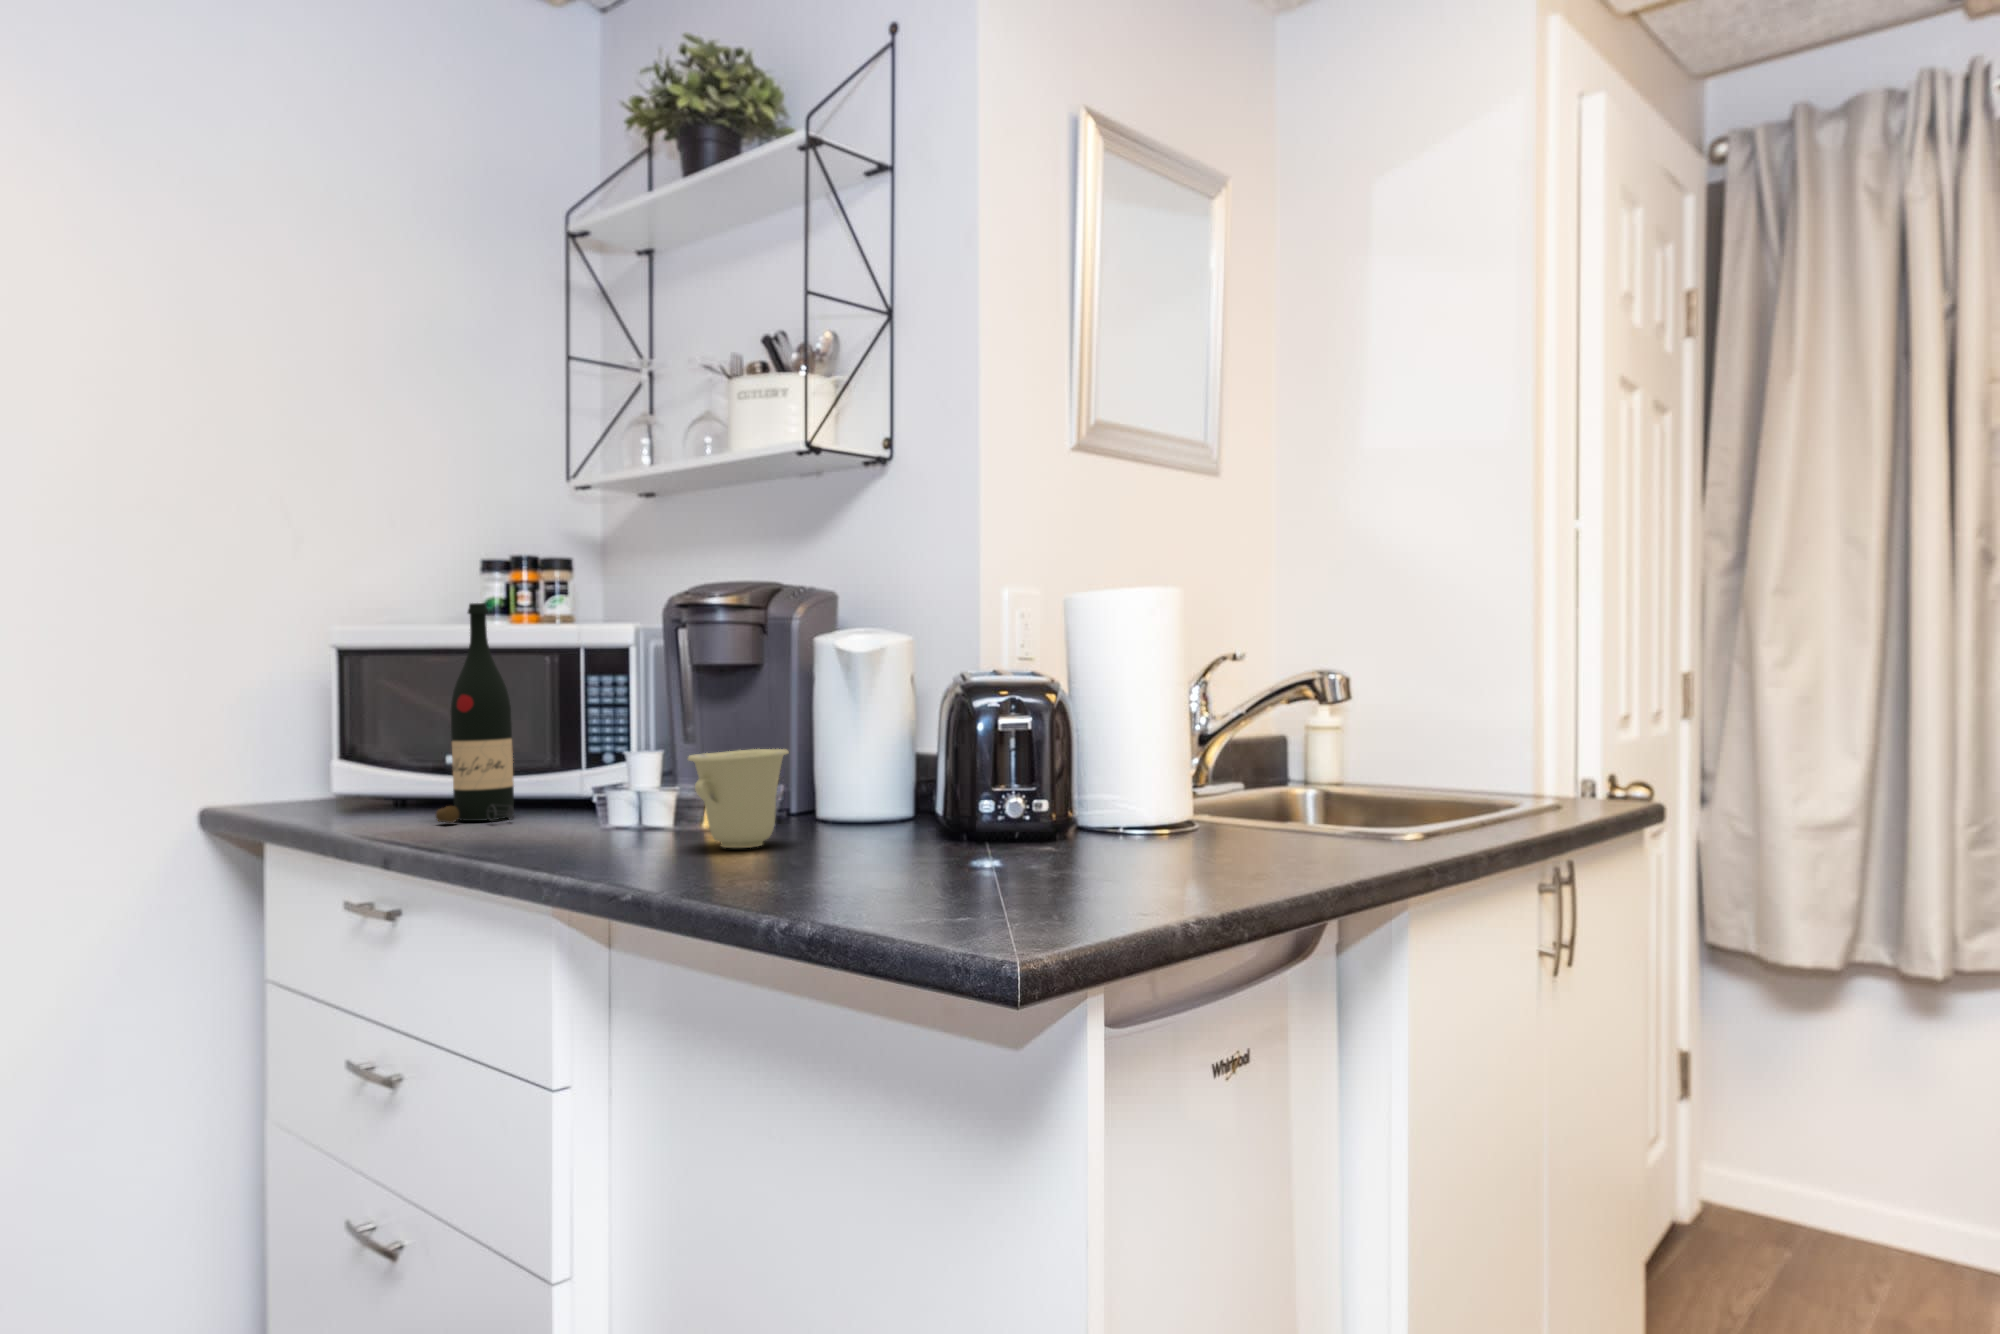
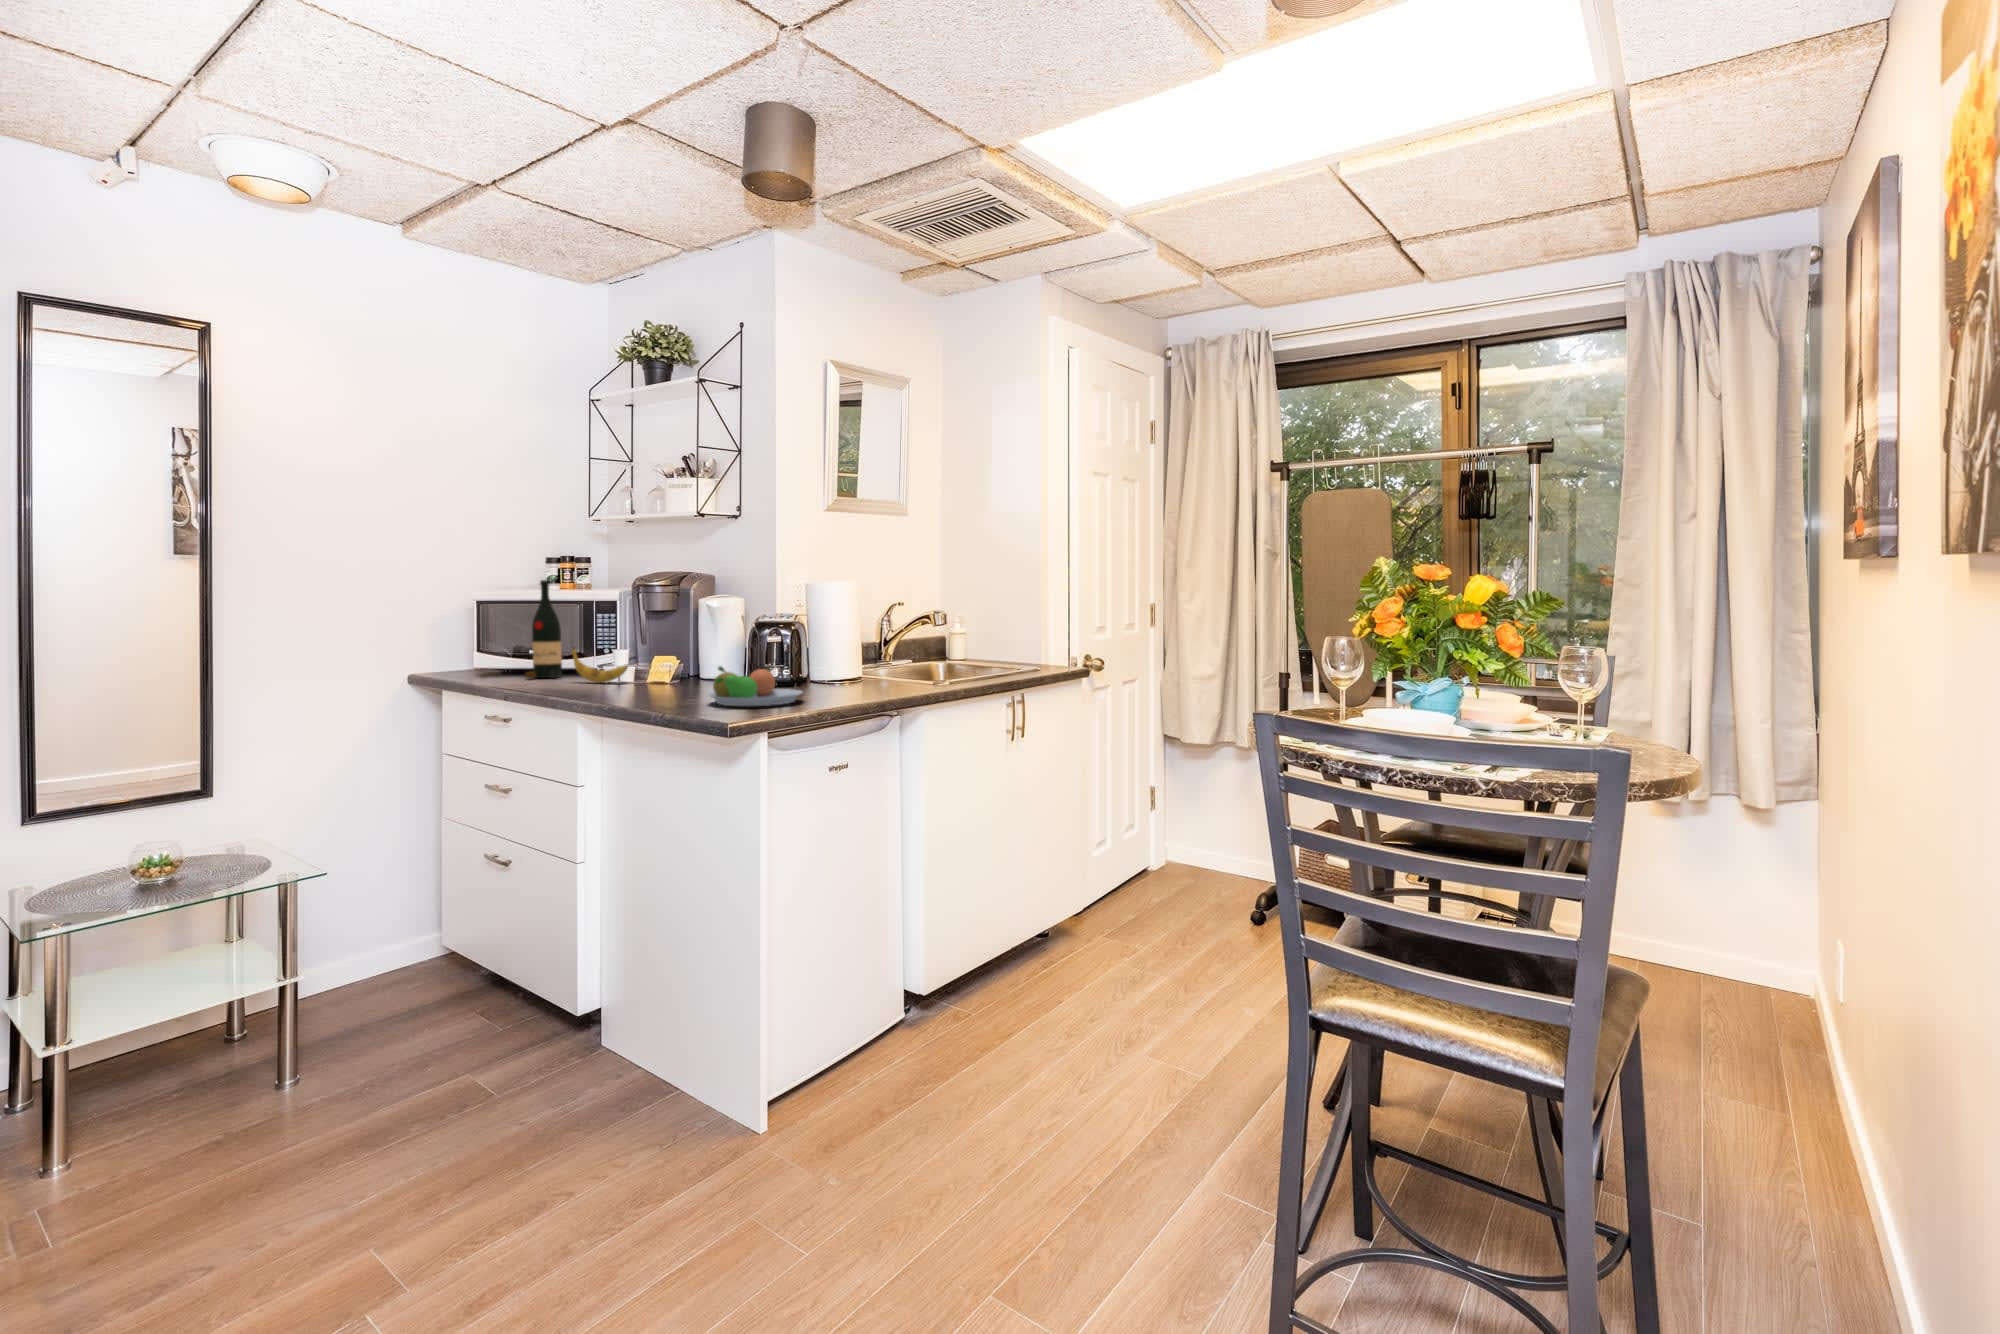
cup: present [688,749,789,848] -> none [637,647,682,688]
banana: none [537,751,662,832] -> present [572,647,628,683]
fruit bowl: none [881,801,1122,909] -> present [709,666,802,706]

